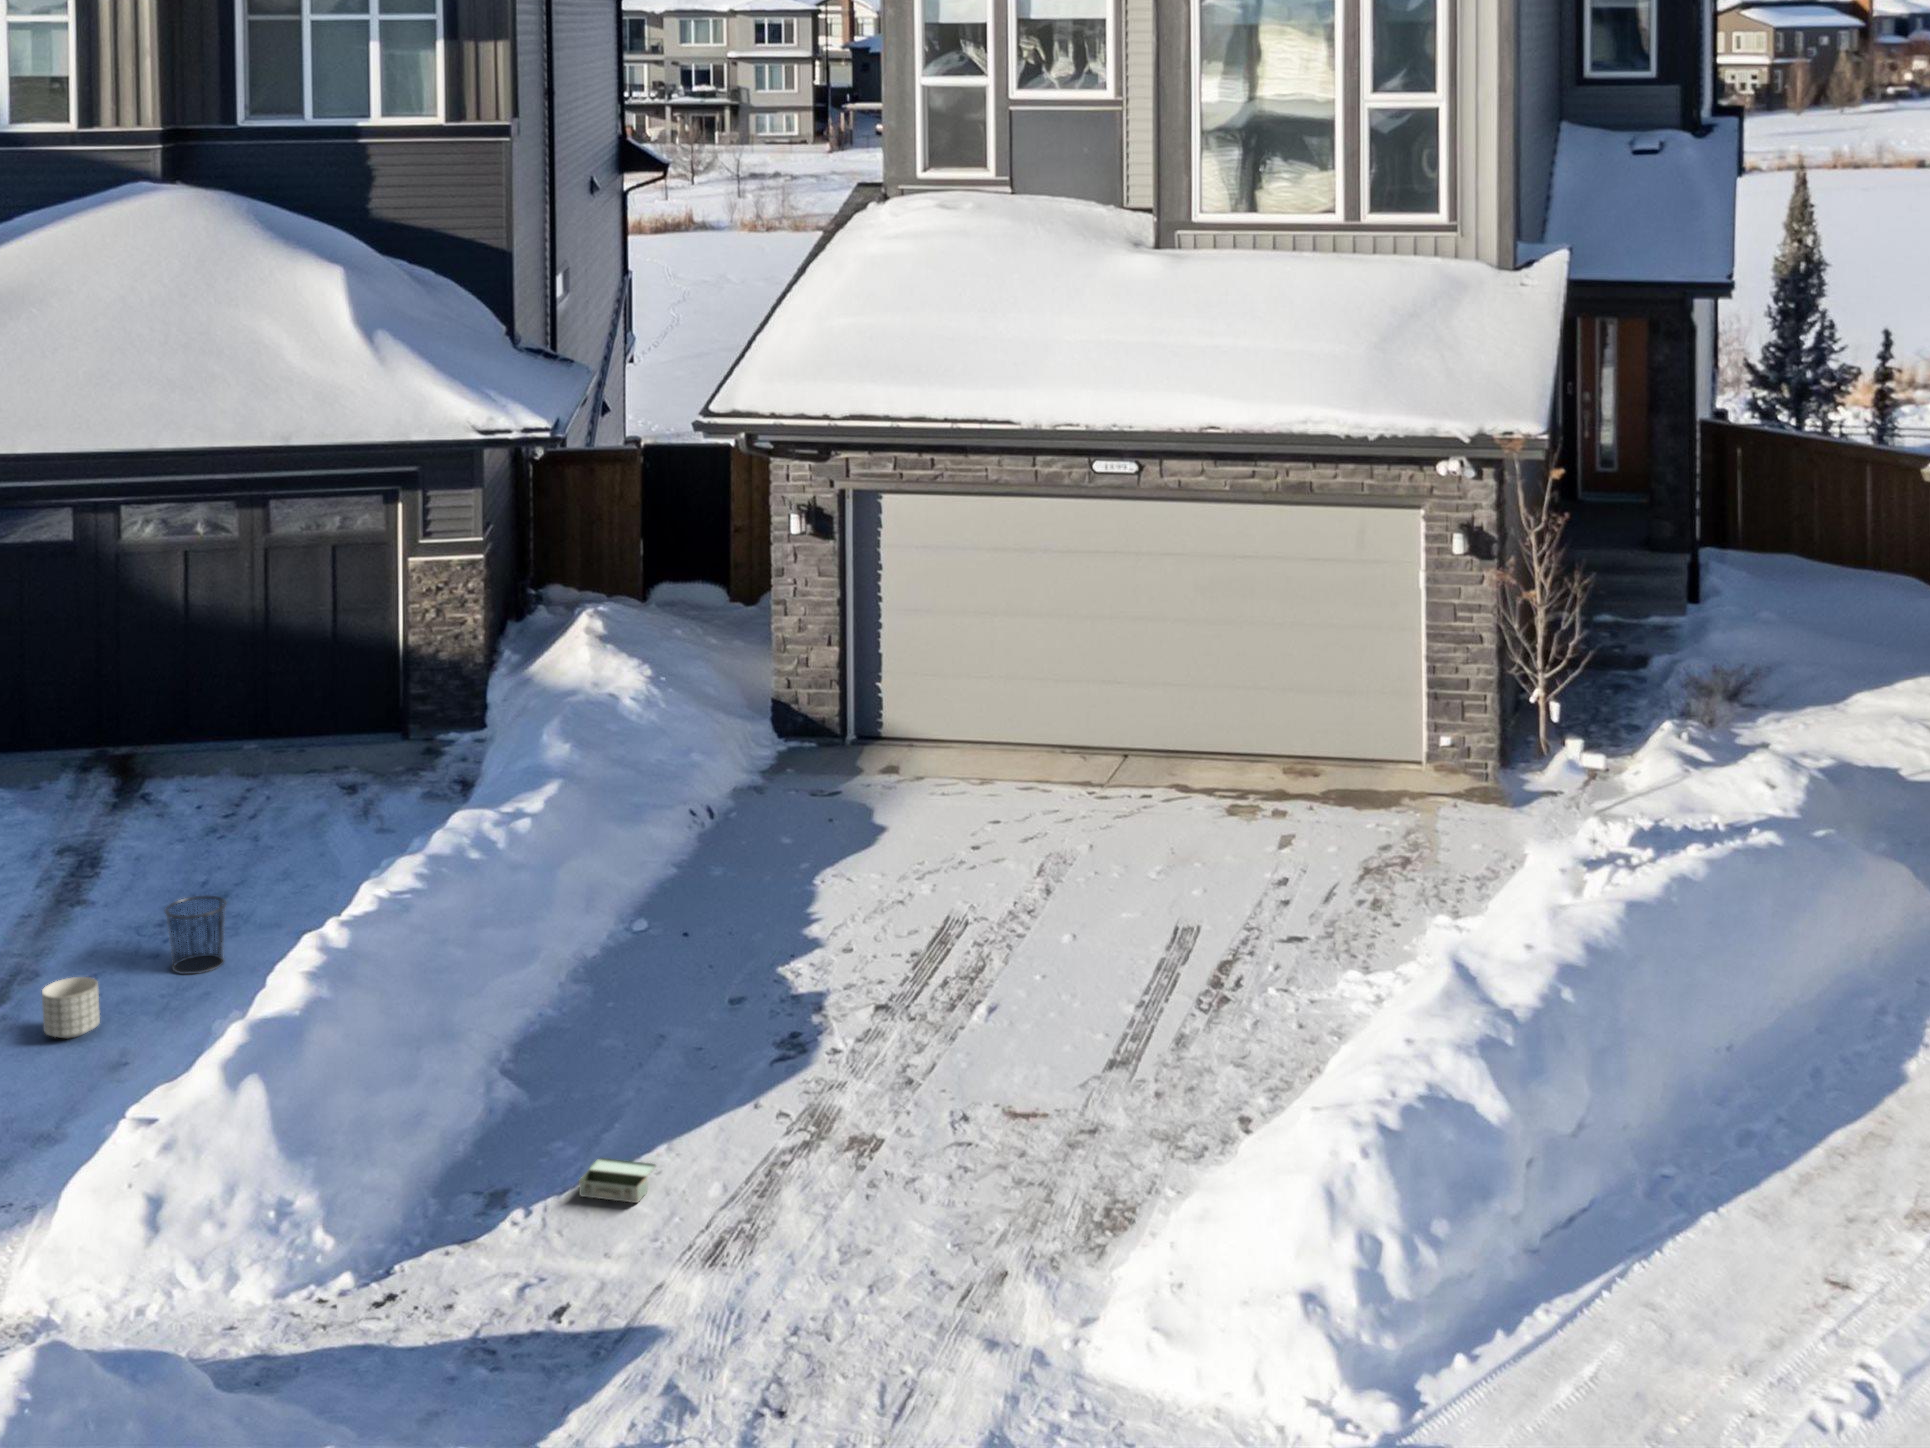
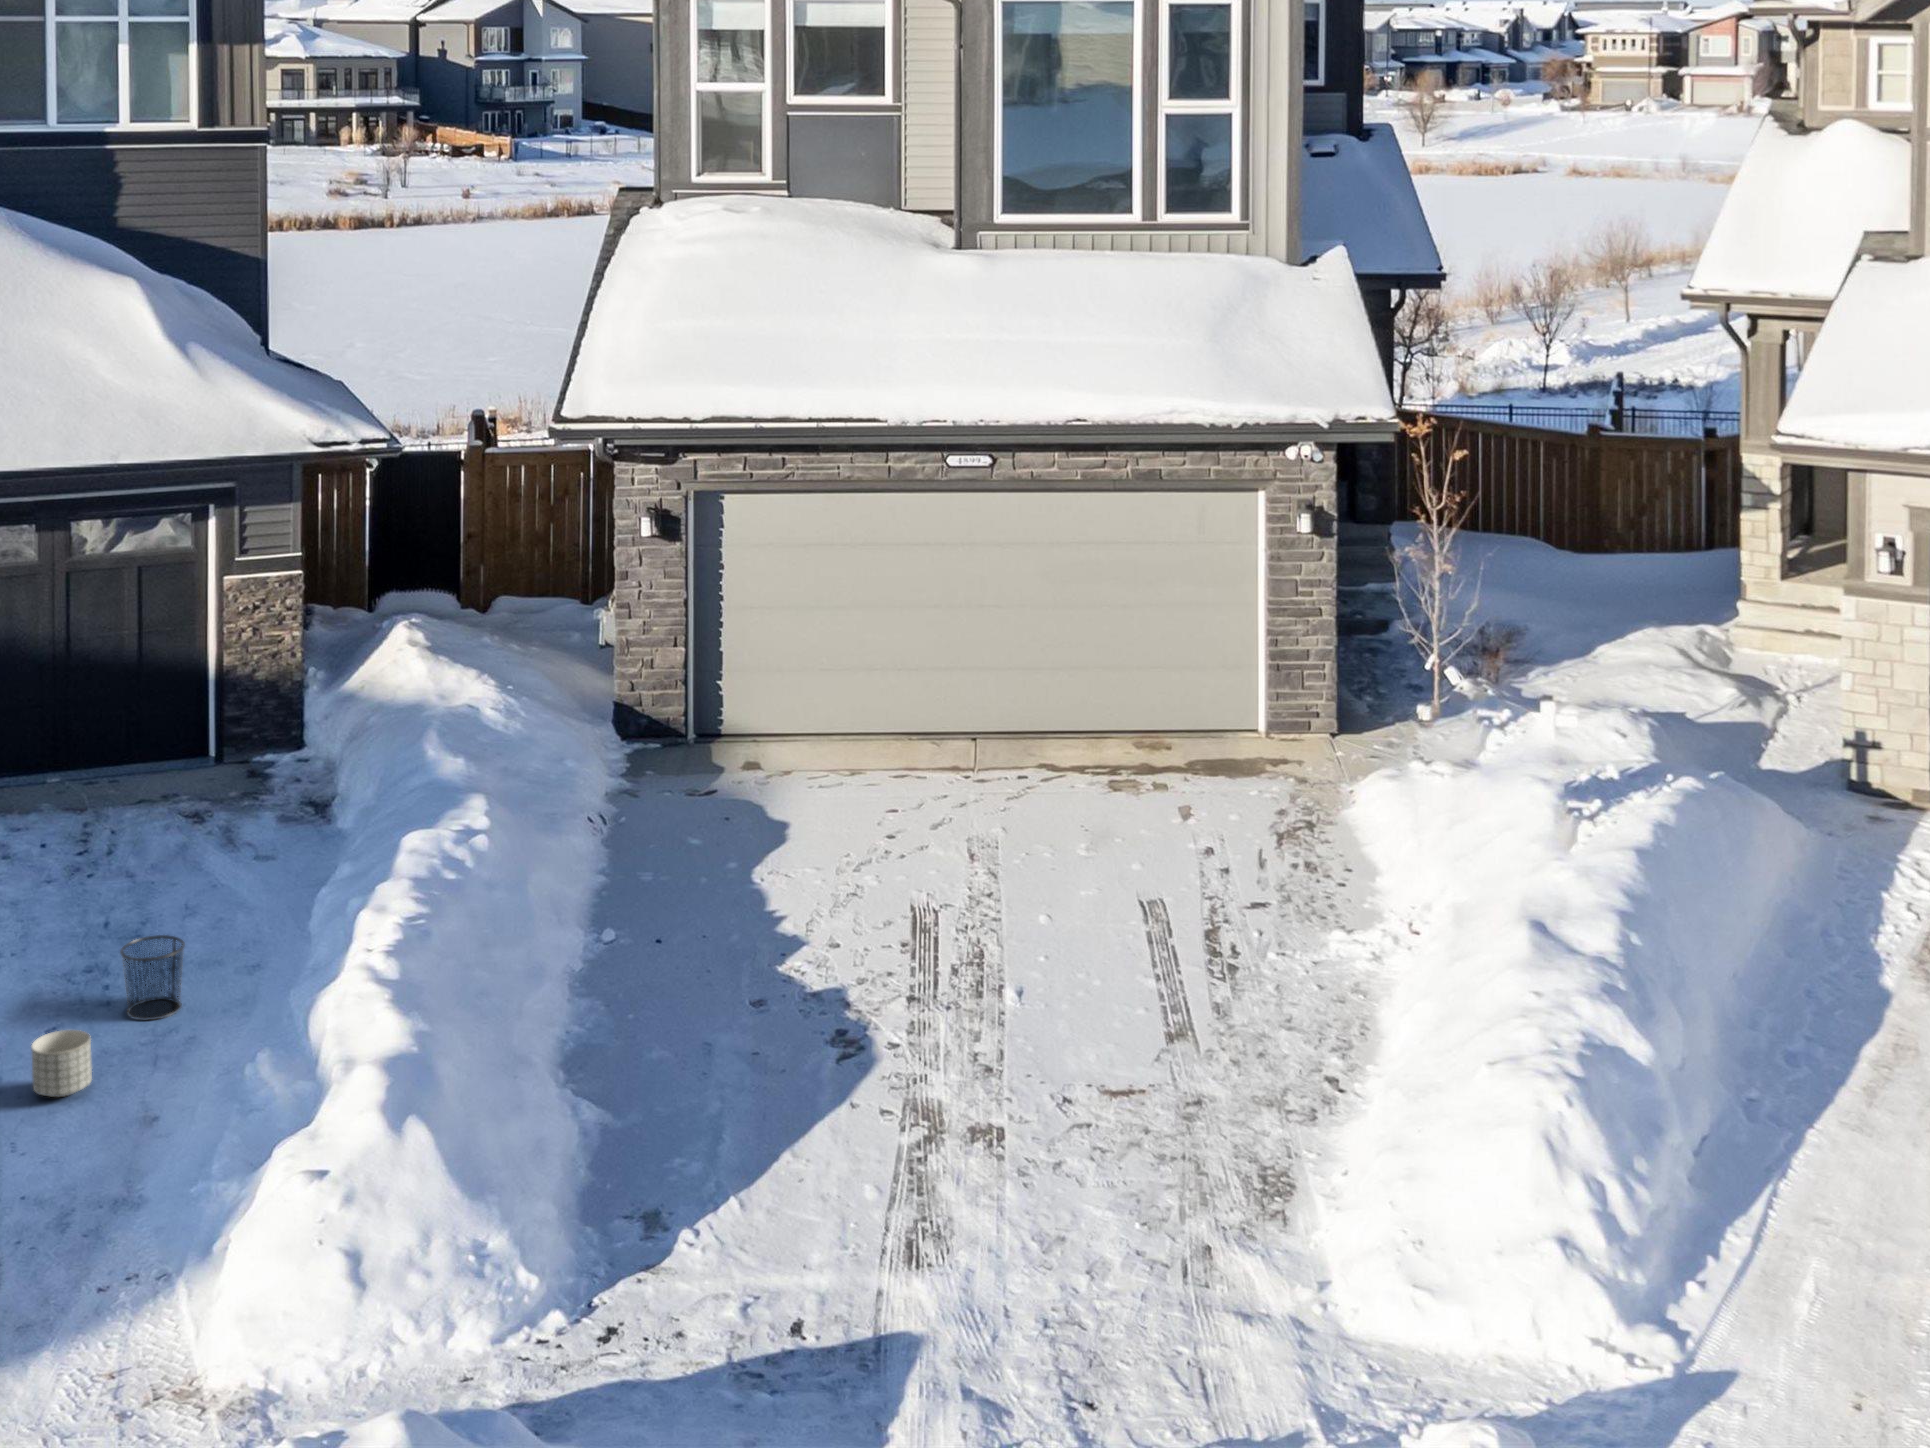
toolbox: present [579,1158,656,1203] -> none [739,1170,809,1213]

